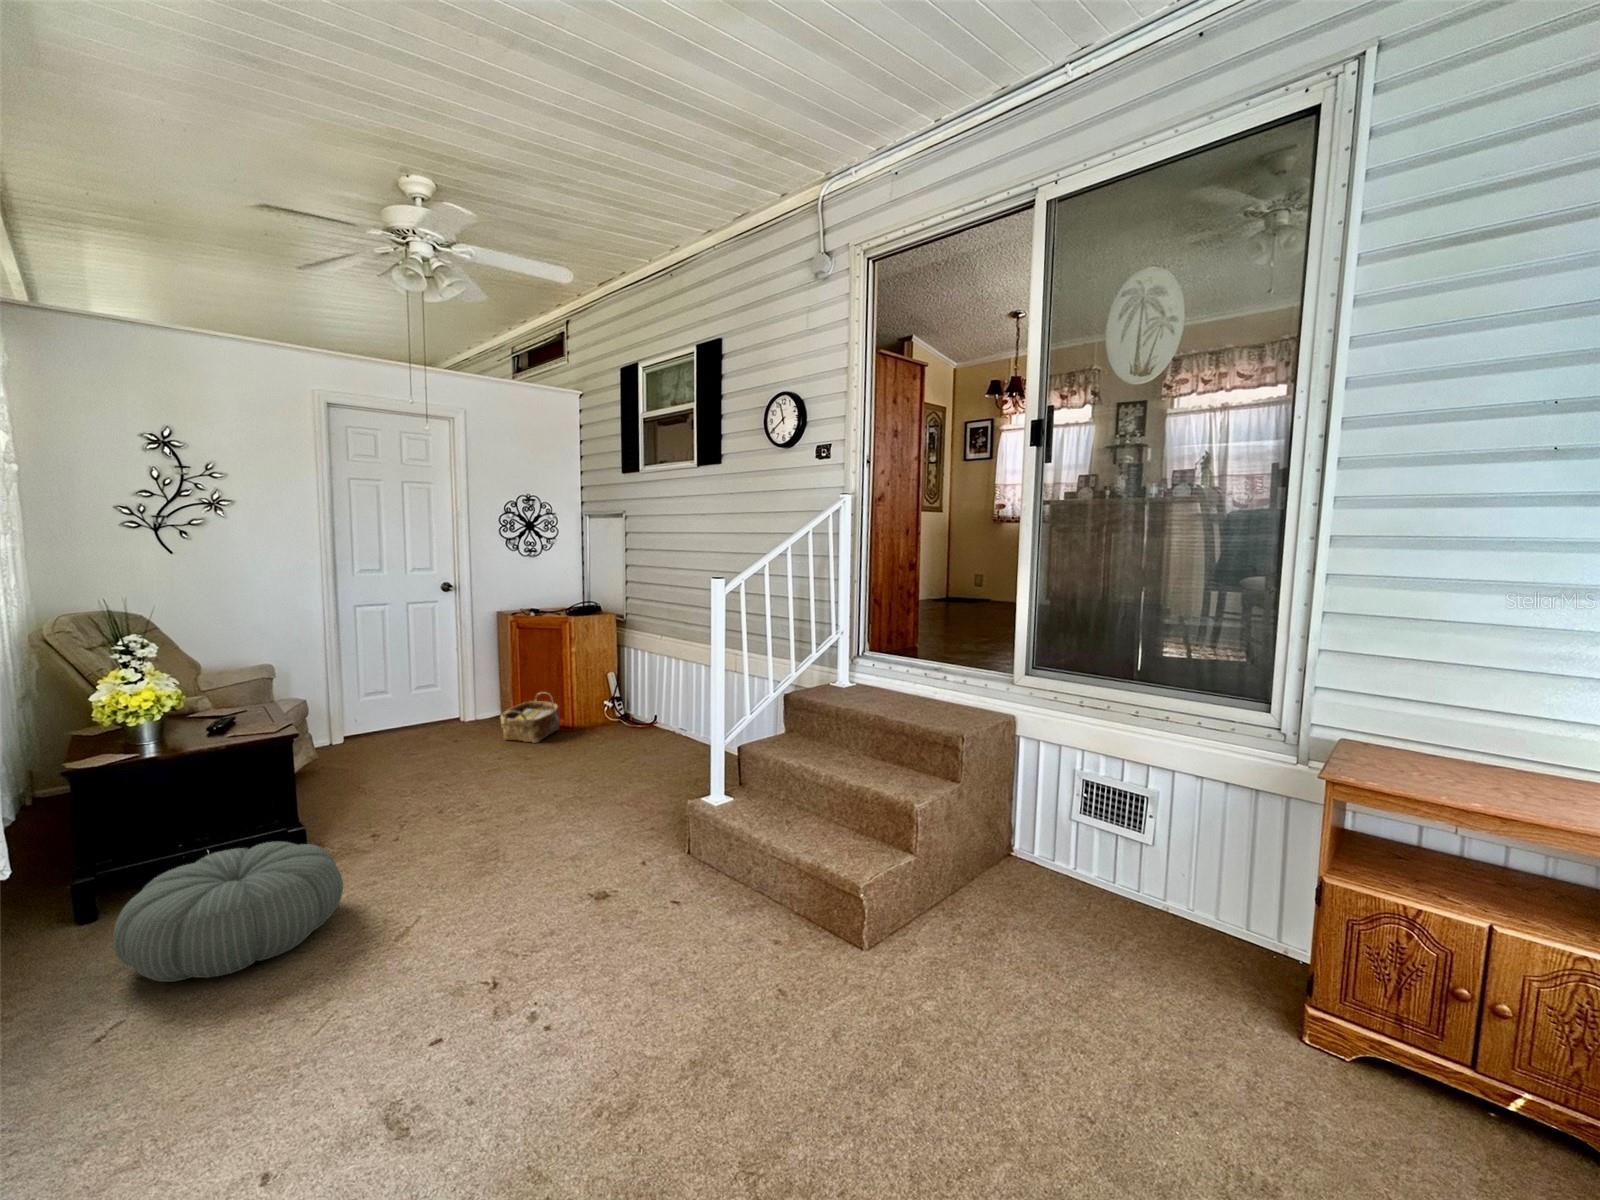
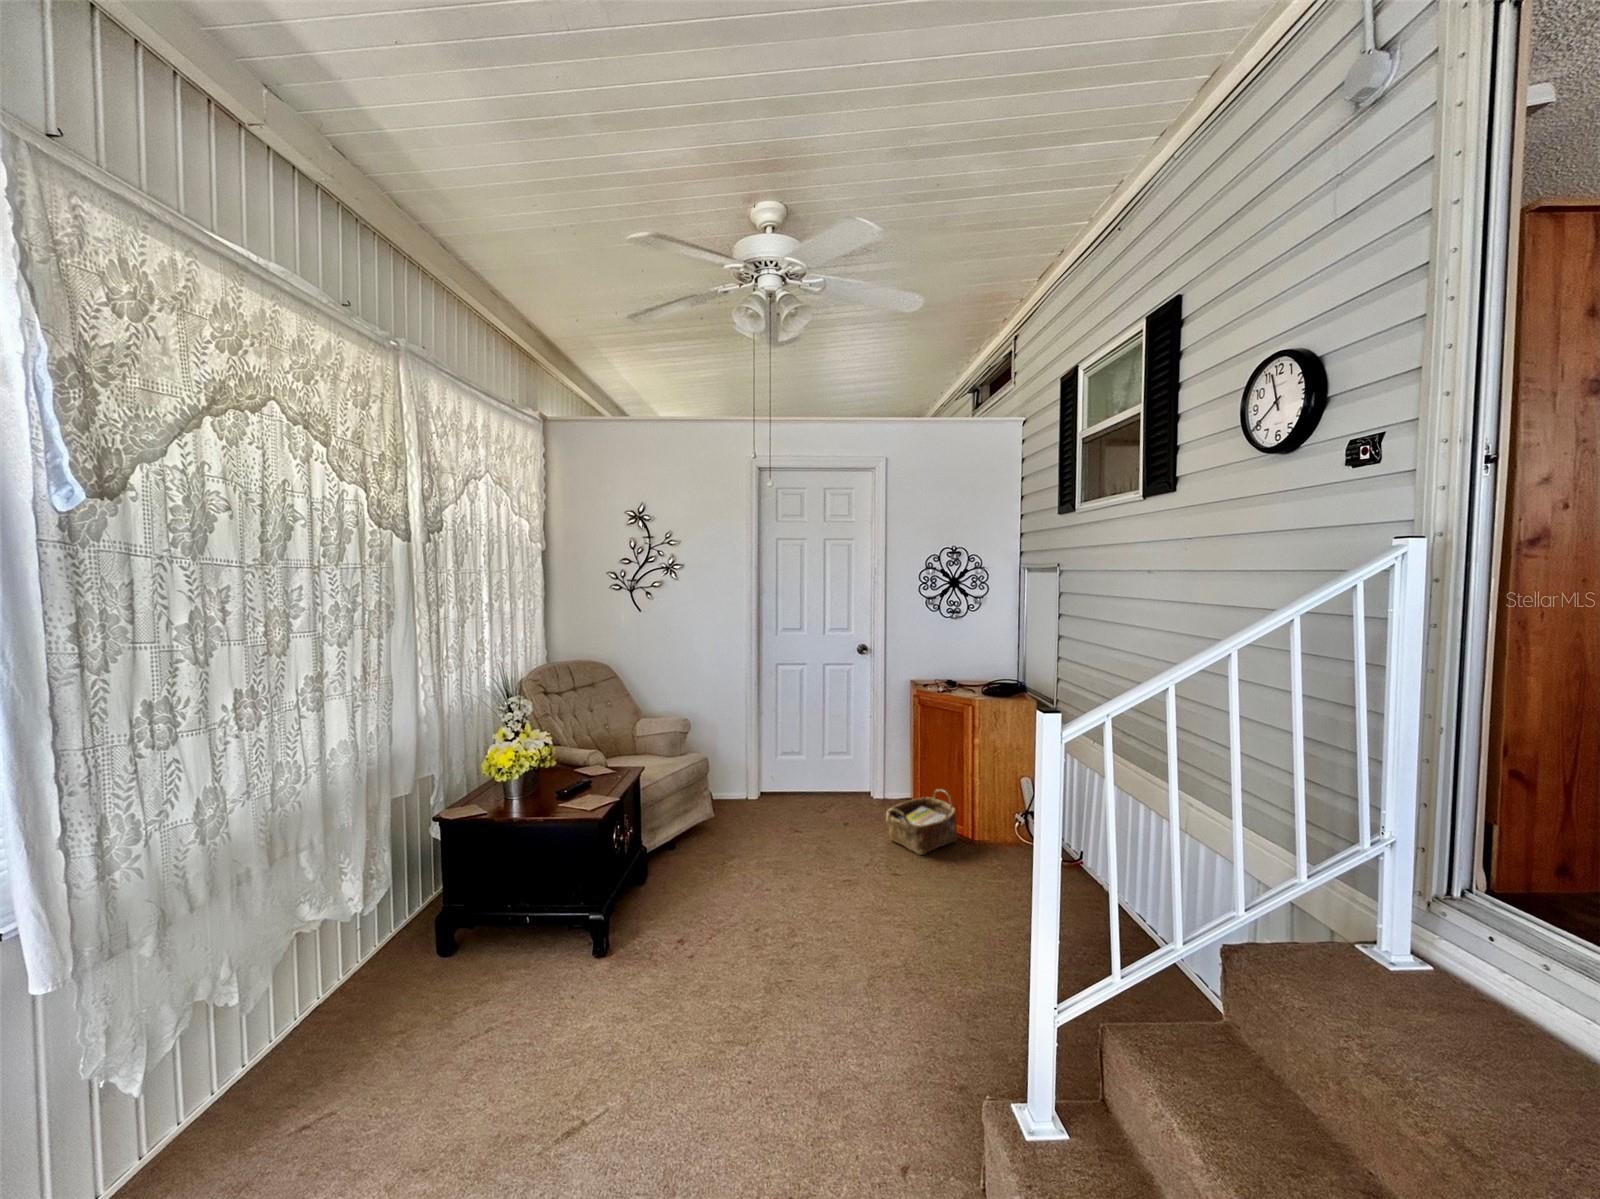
pouf: present [113,842,343,982] -> none [381,933,584,1094]

